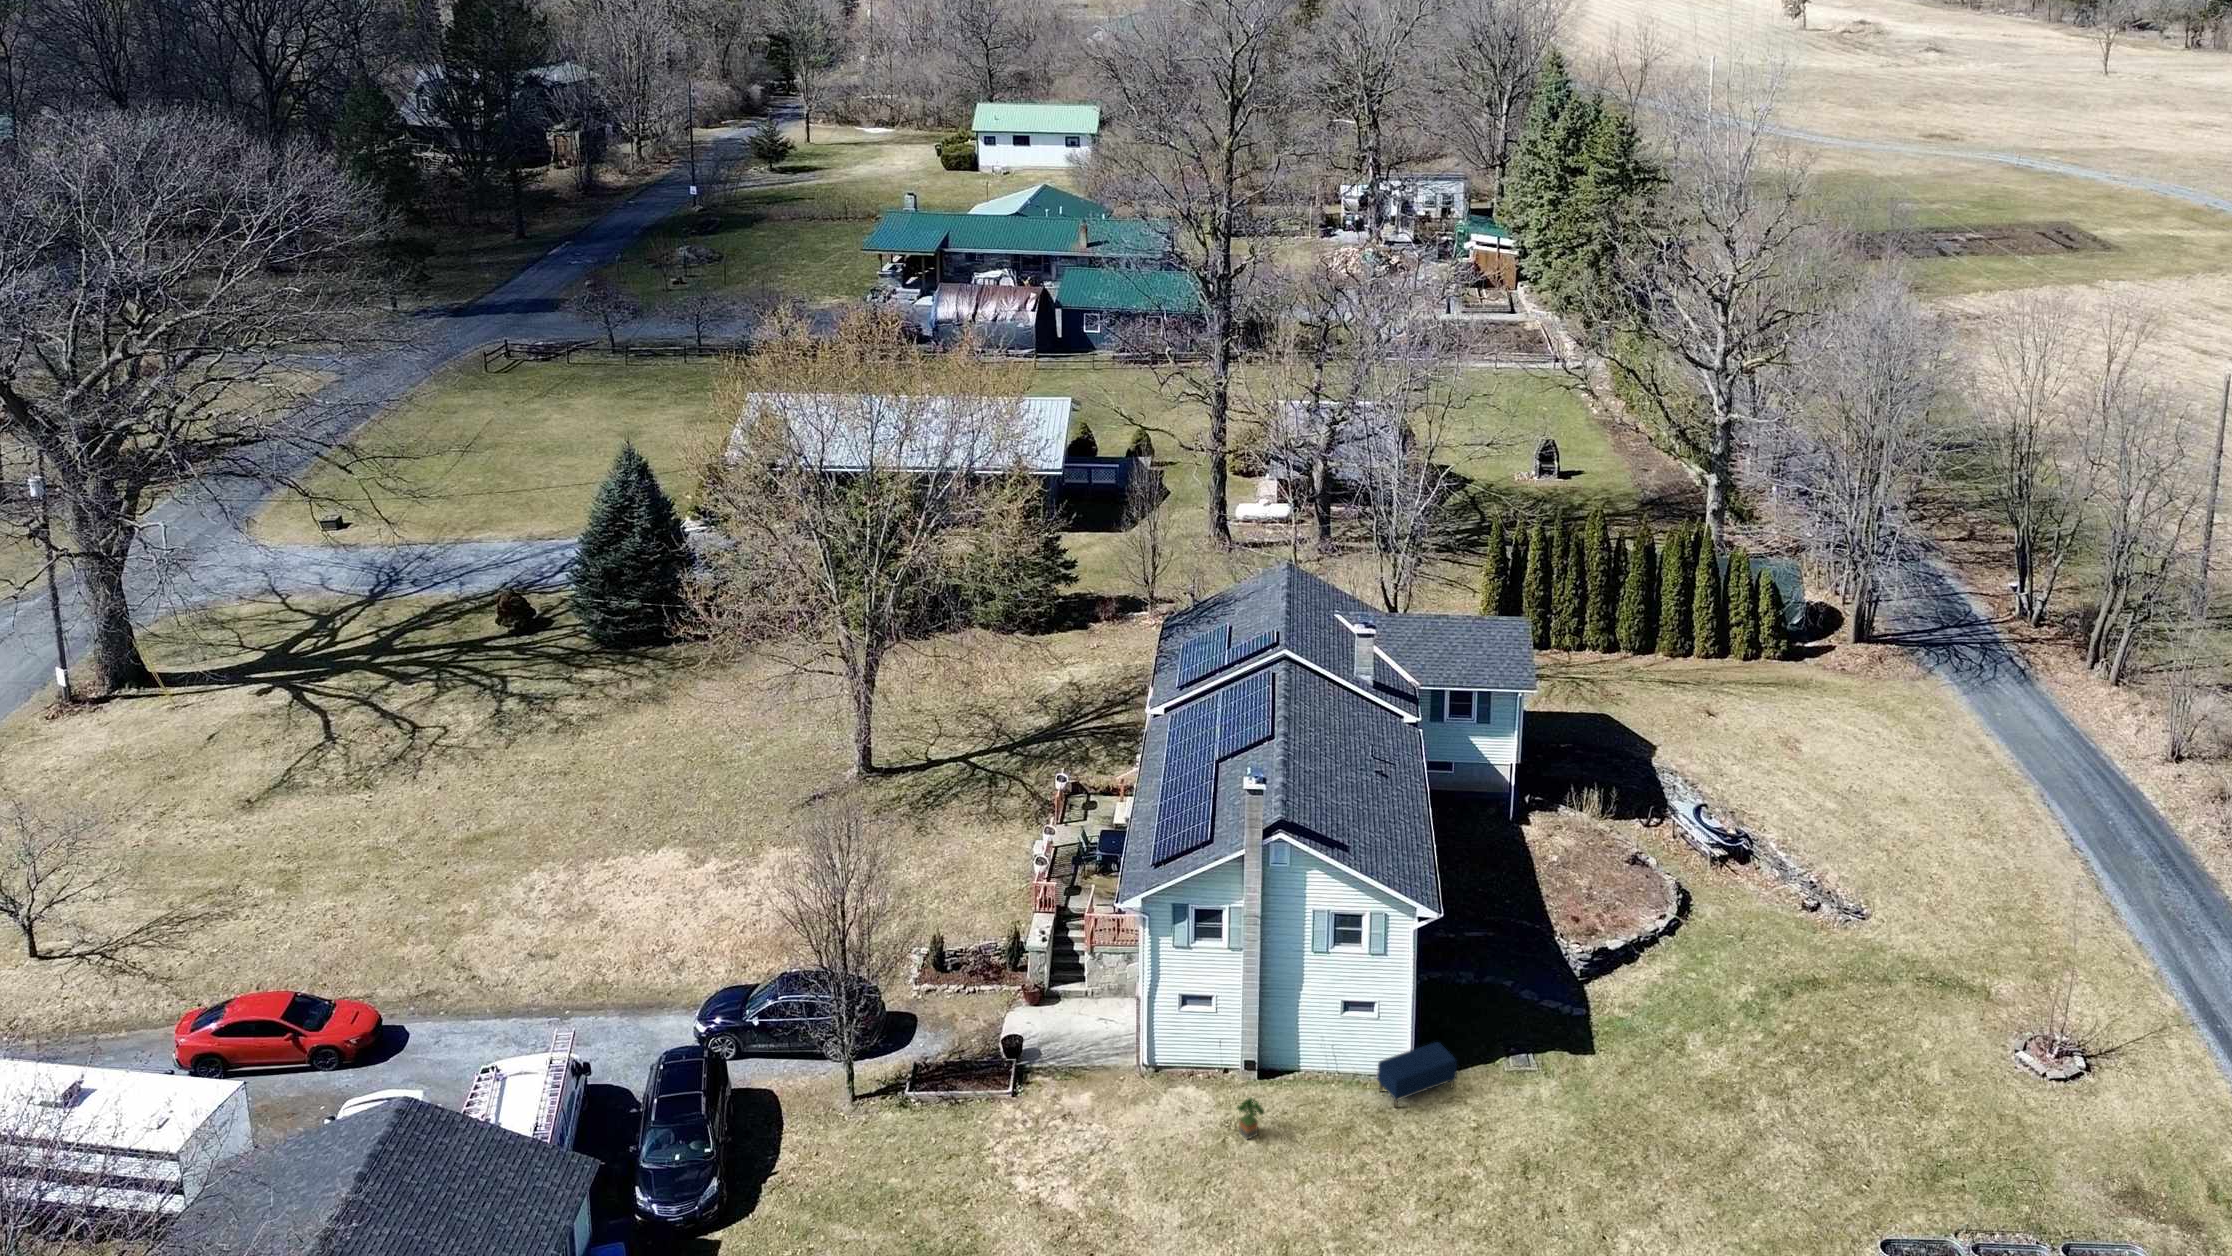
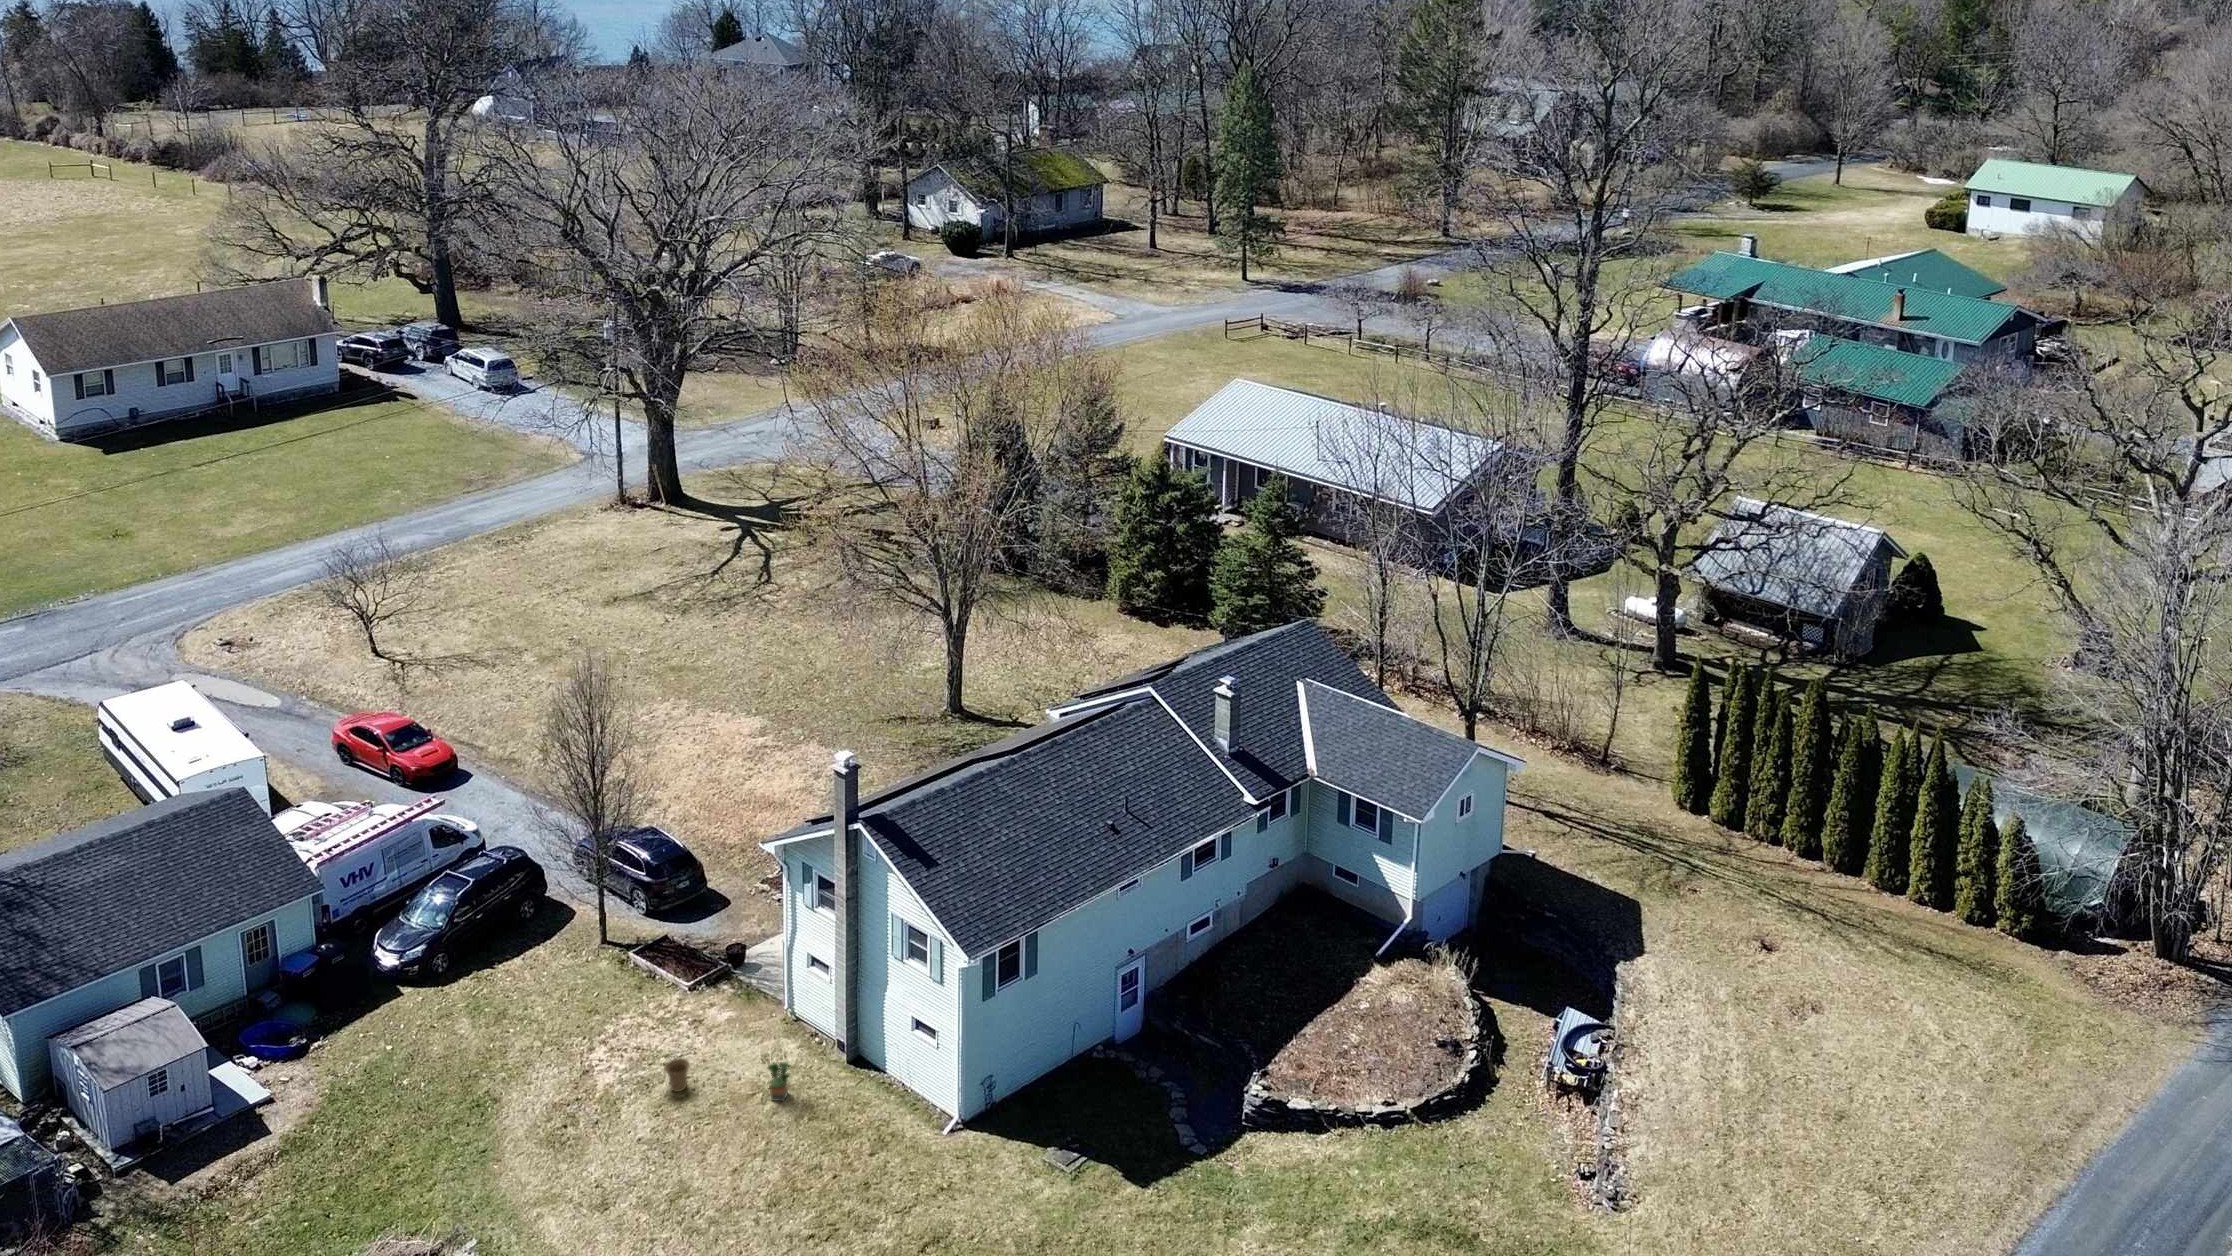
bench: present [1377,1042,1457,1107] -> none [905,1087,990,1148]
basket: none [1140,1142,1167,1178] -> present [664,1059,690,1092]

